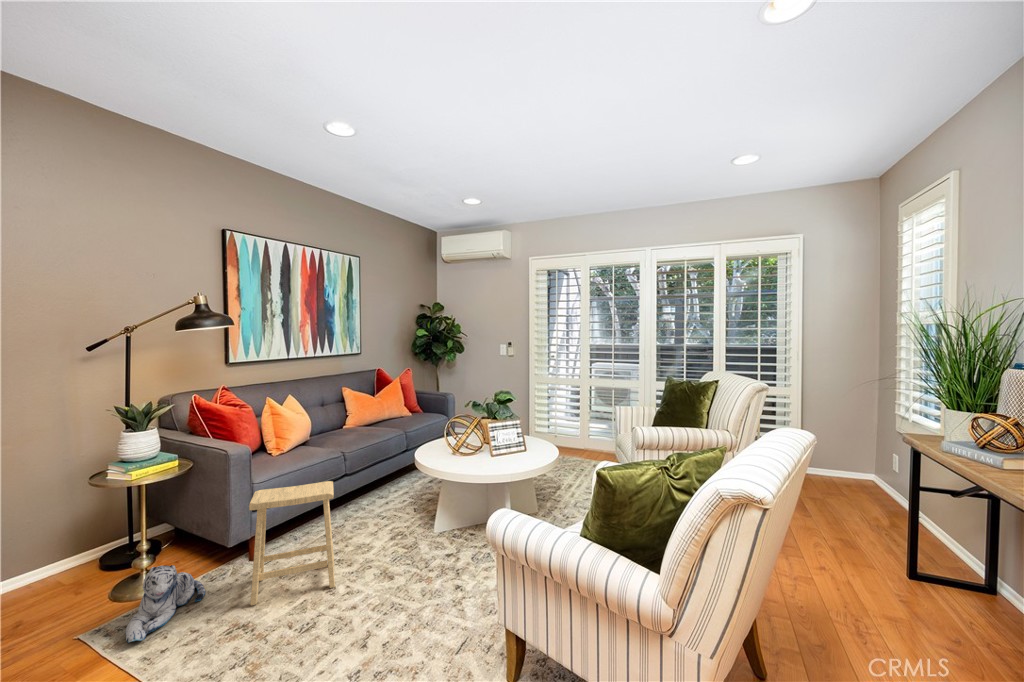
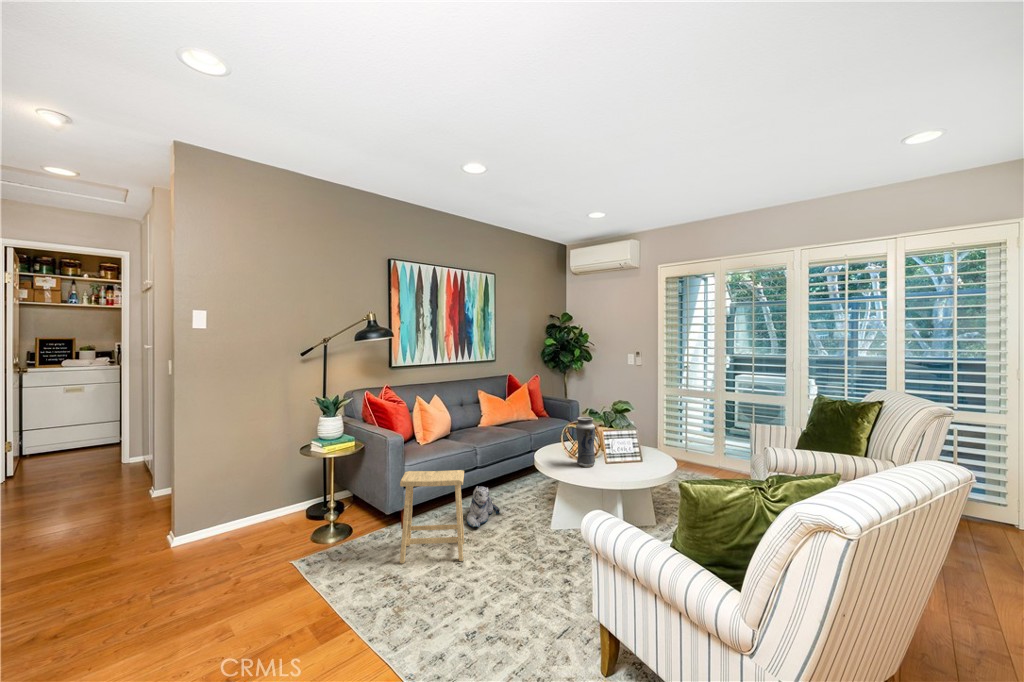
vase: none [460,410,480,462] -> present [576,417,595,467]
plush toy: present [126,565,205,644] -> present [466,486,500,527]

